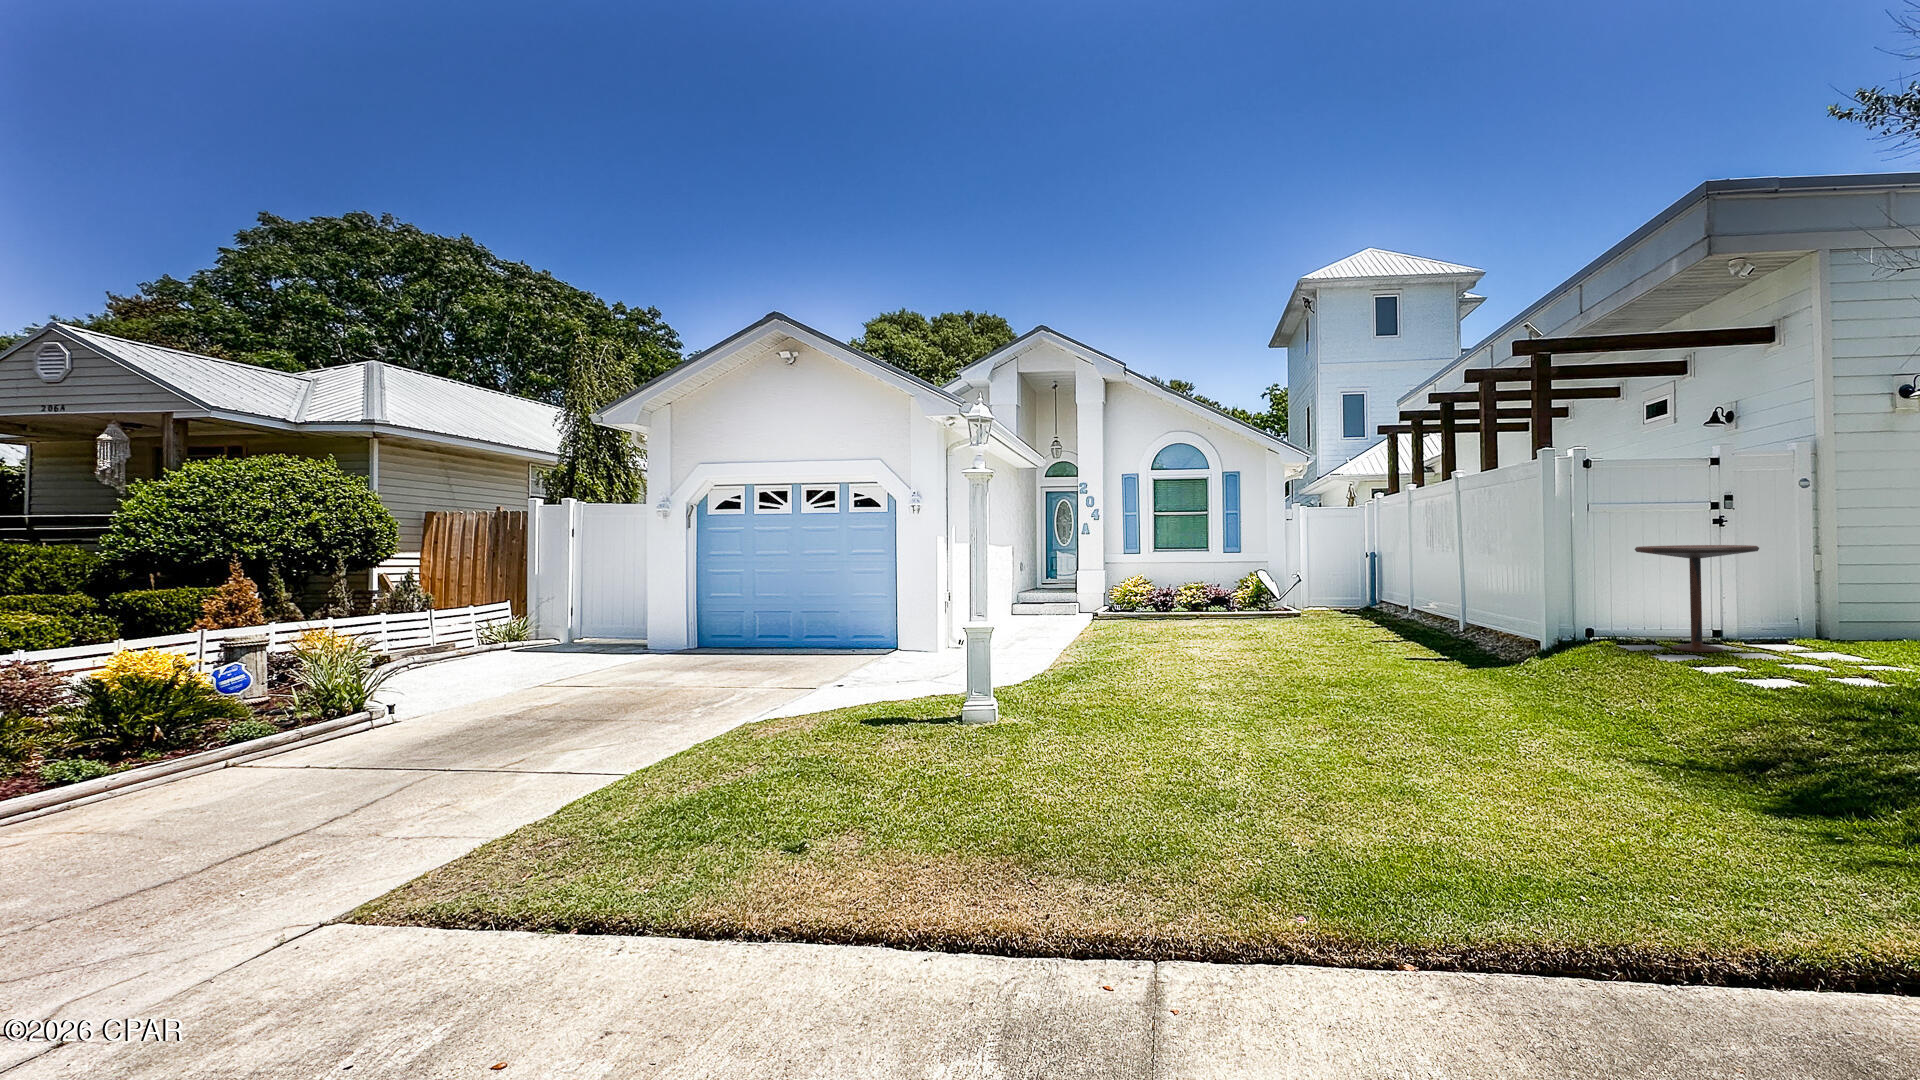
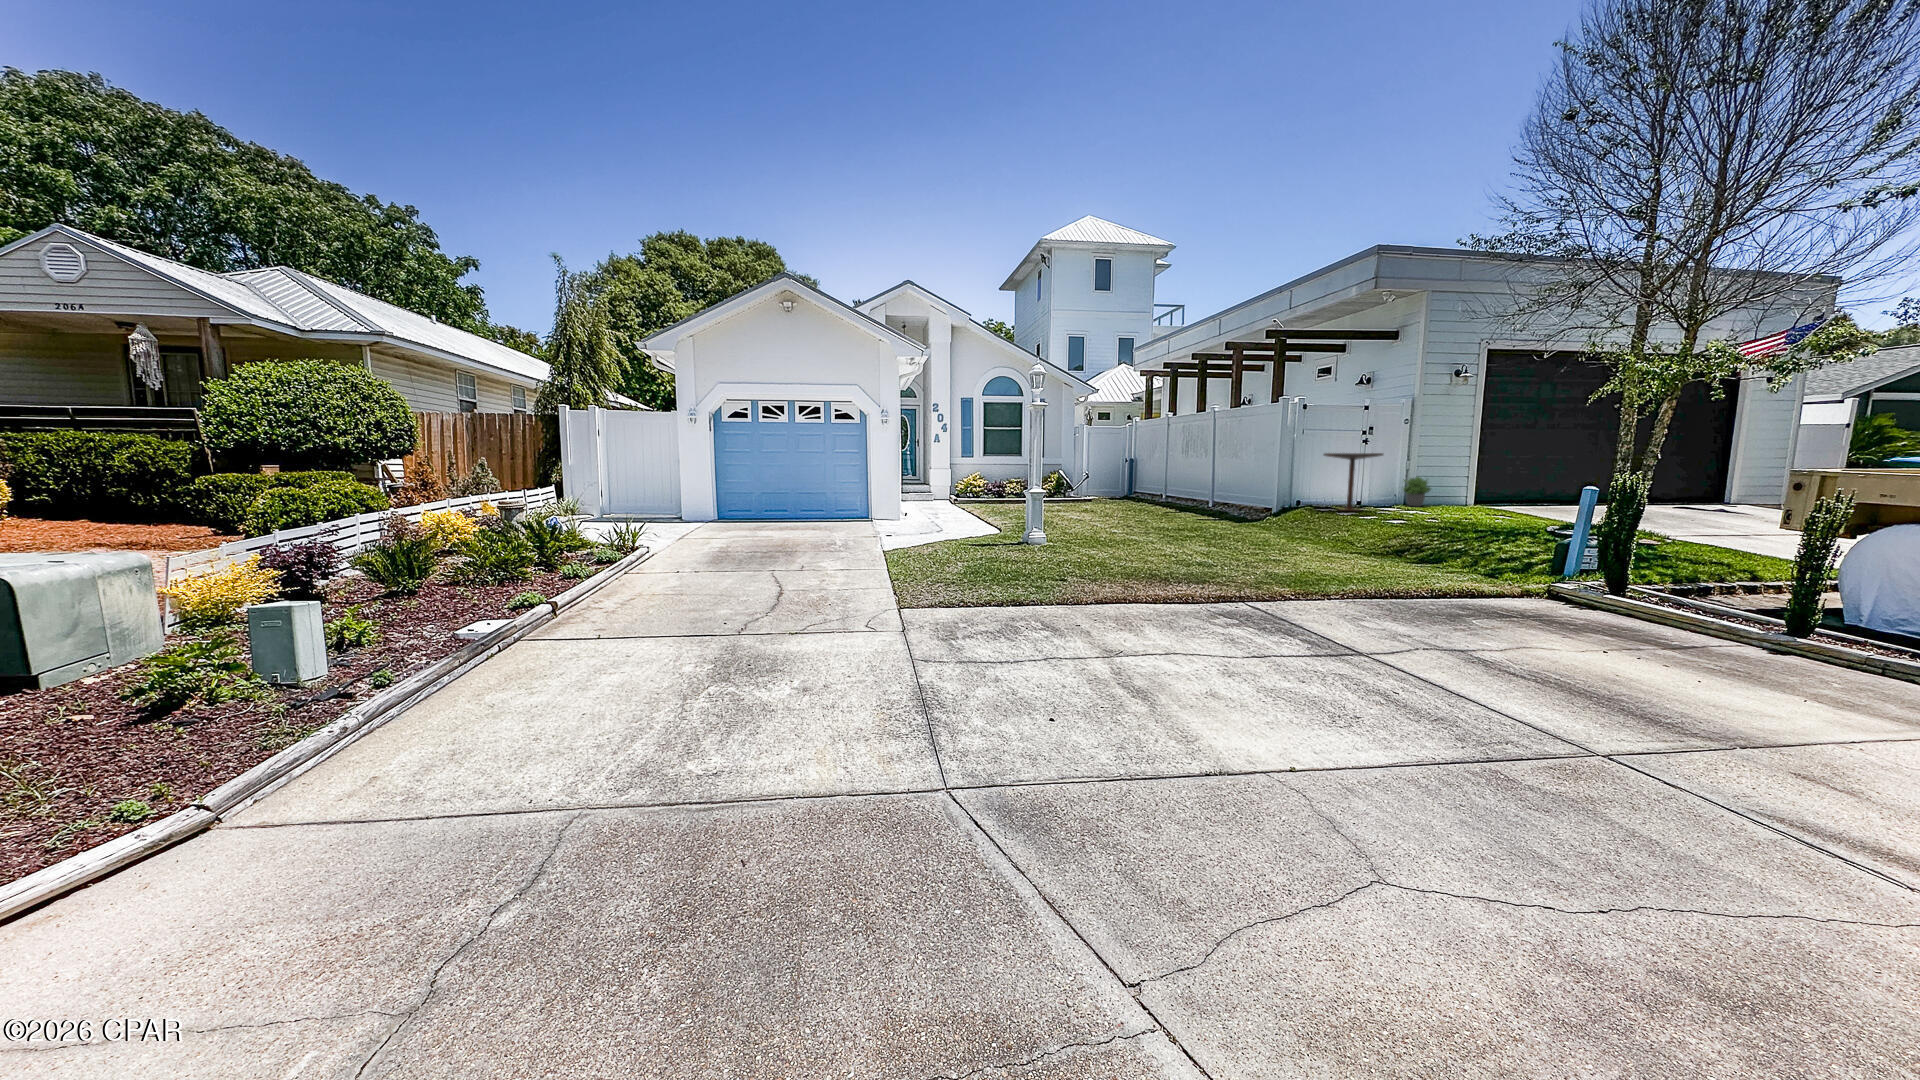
potted plant: none [1808,584,1874,641] -> present [1403,477,1431,507]

